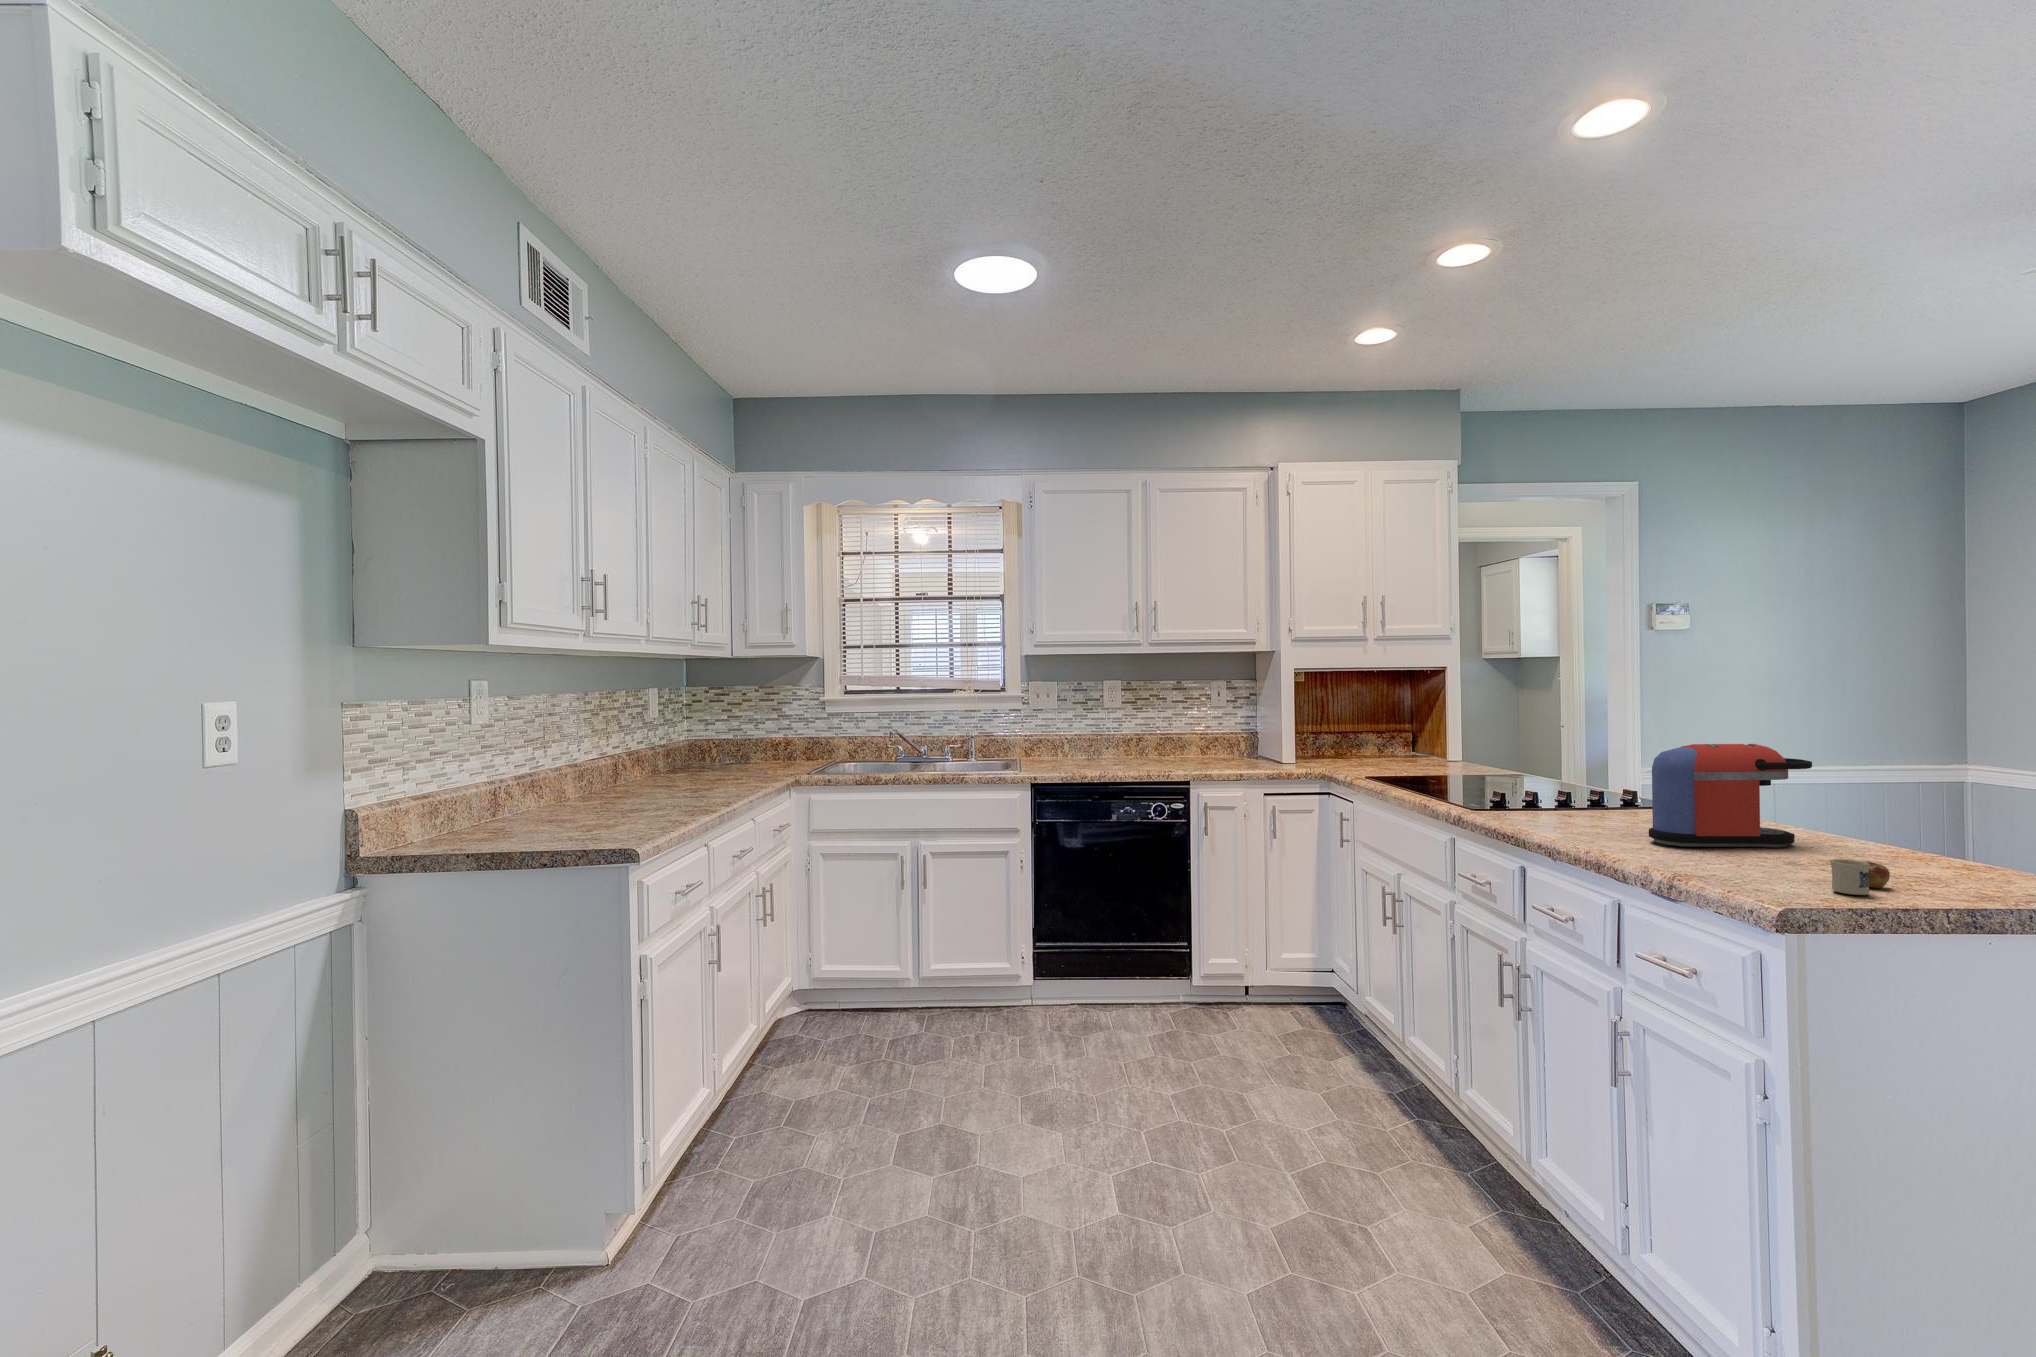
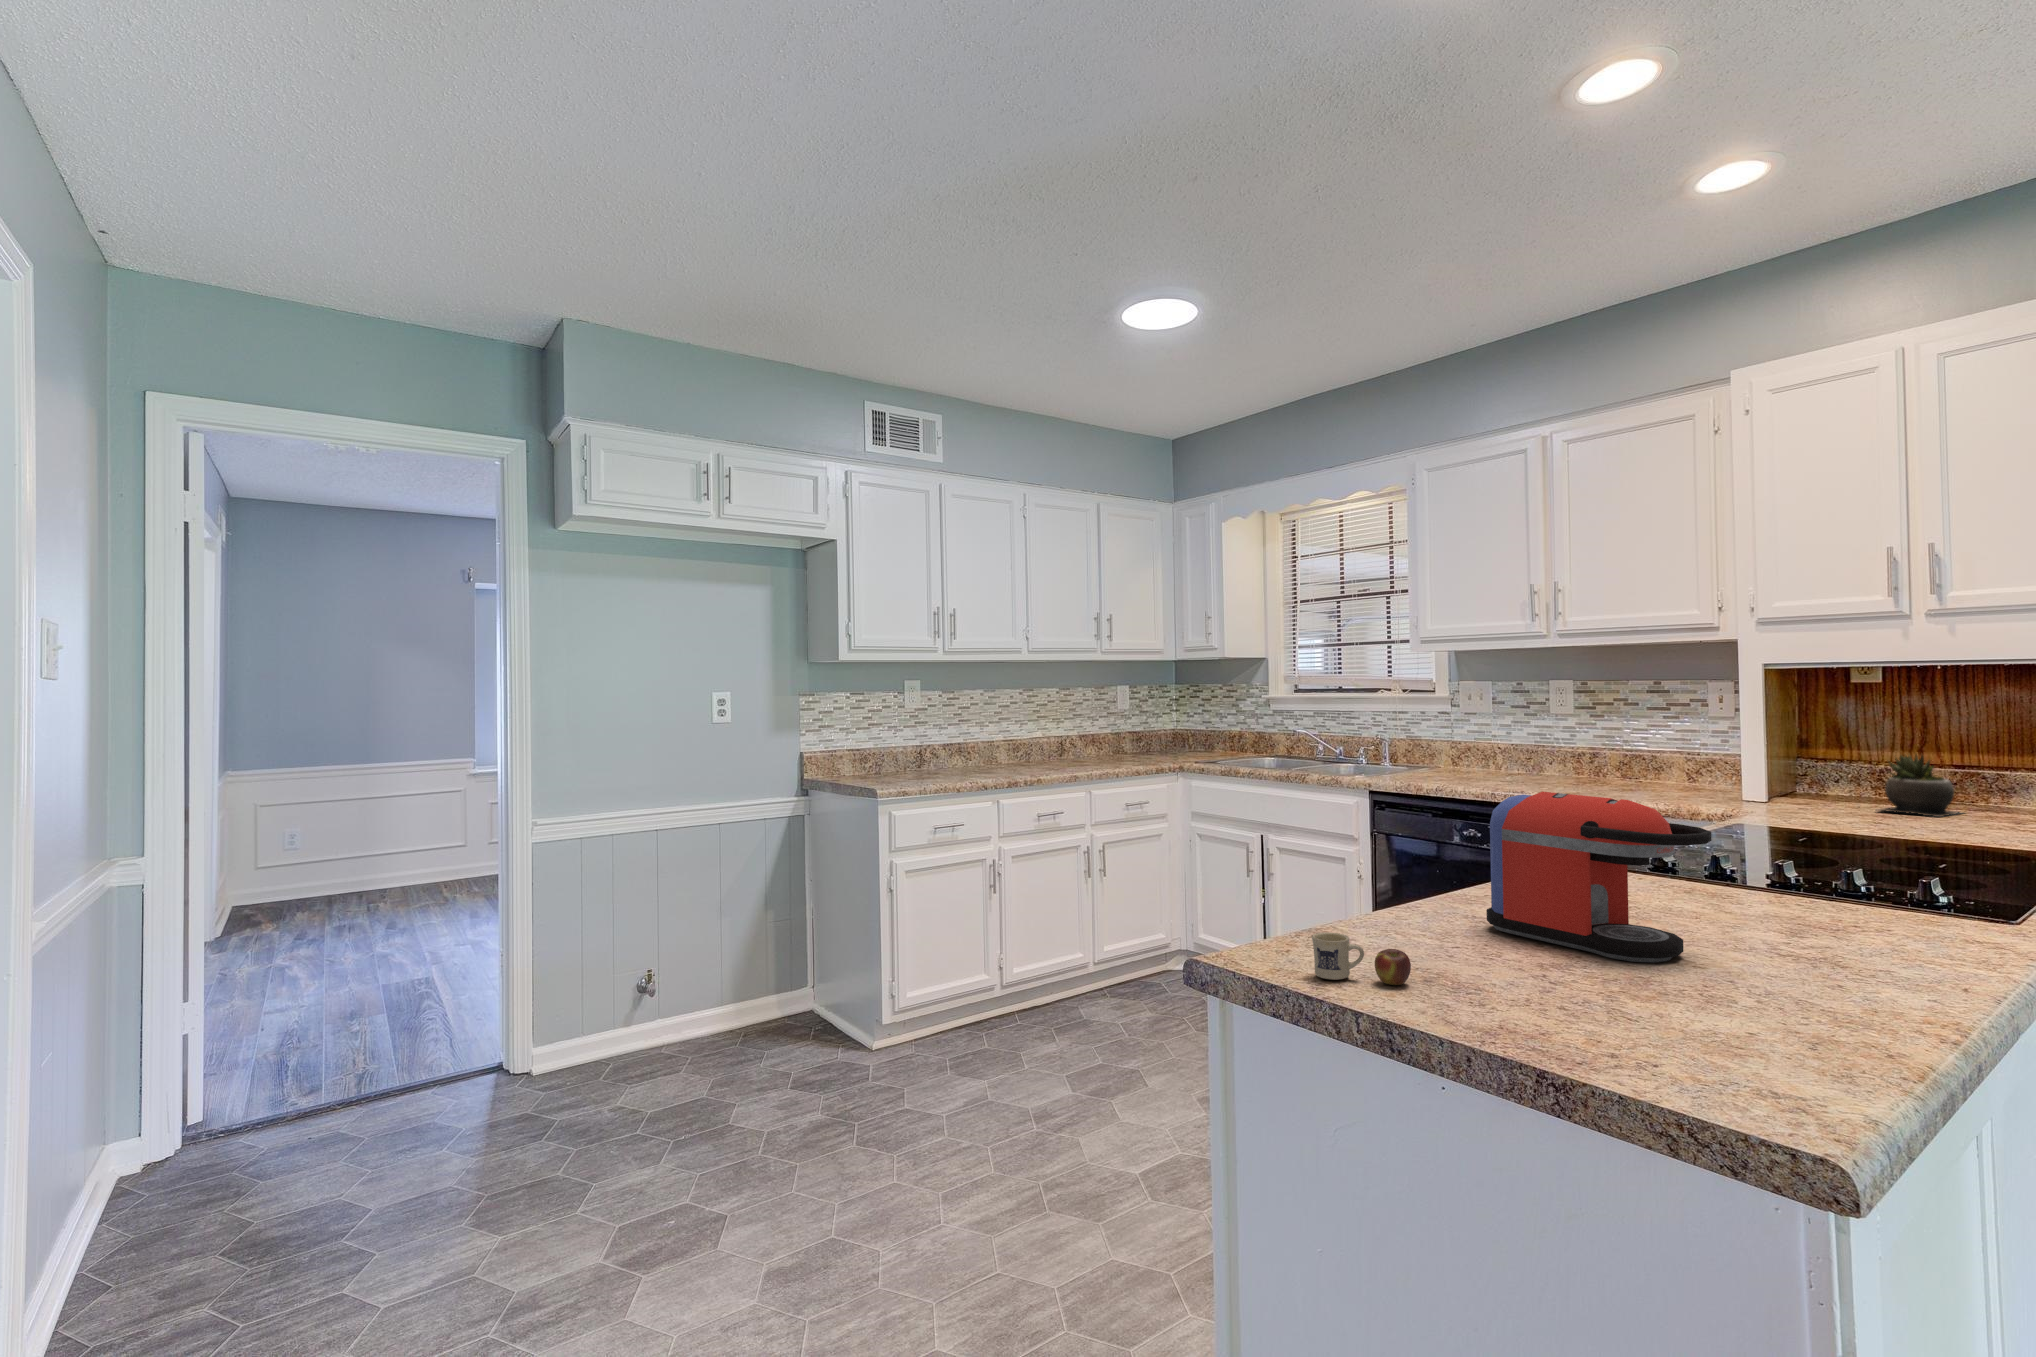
succulent plant: none [1321,723,1361,760] -> present [1876,754,1960,817]

